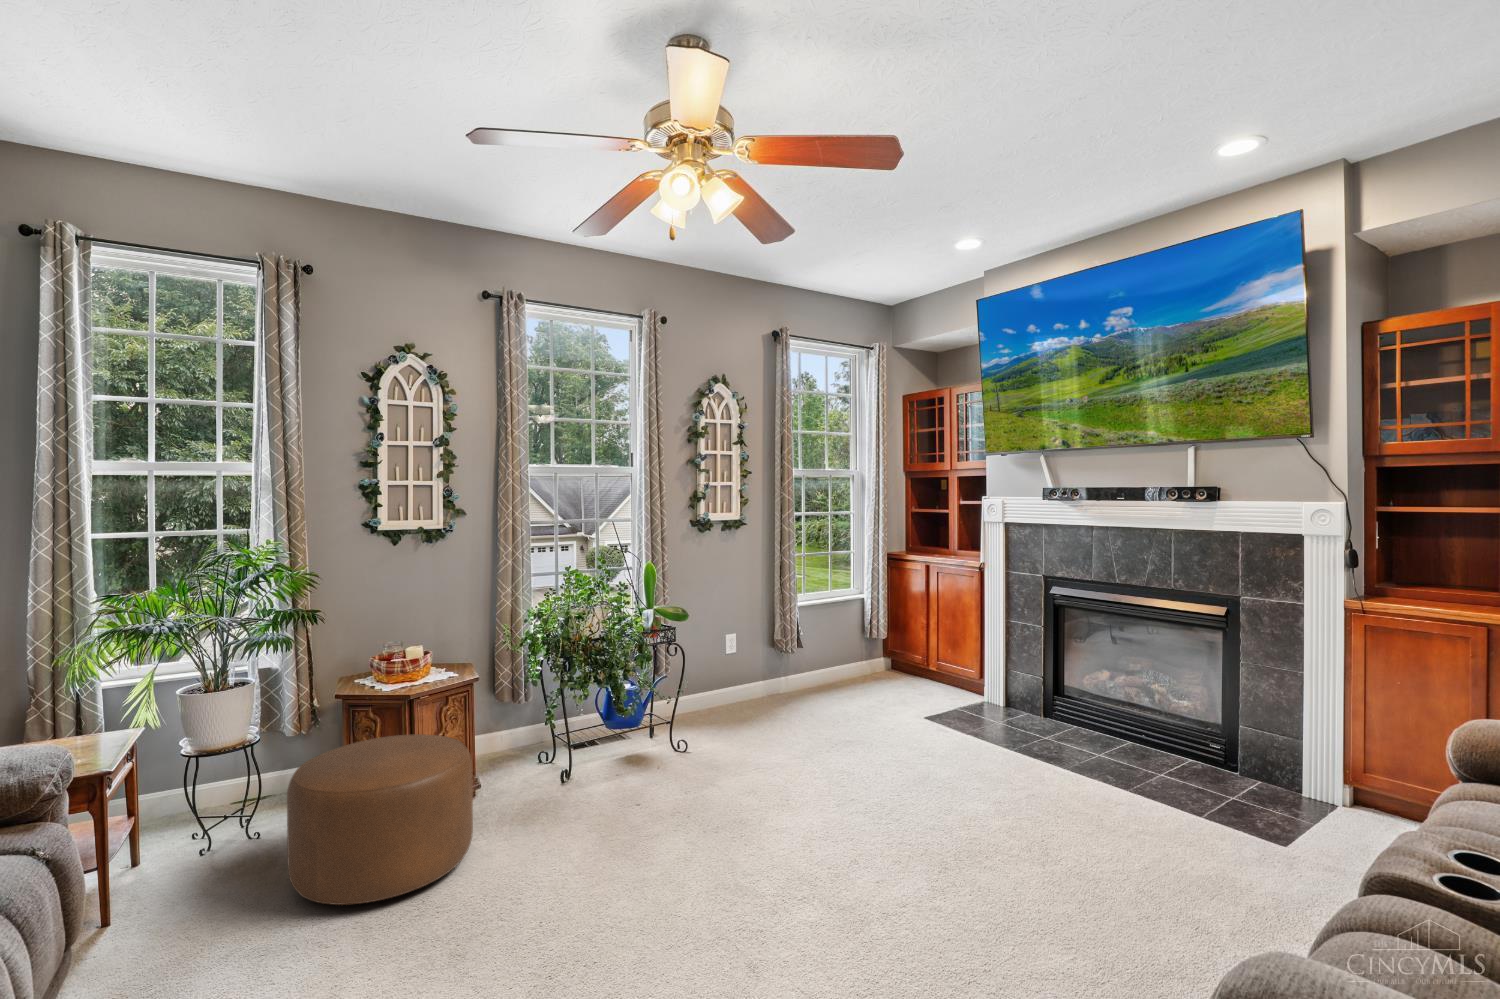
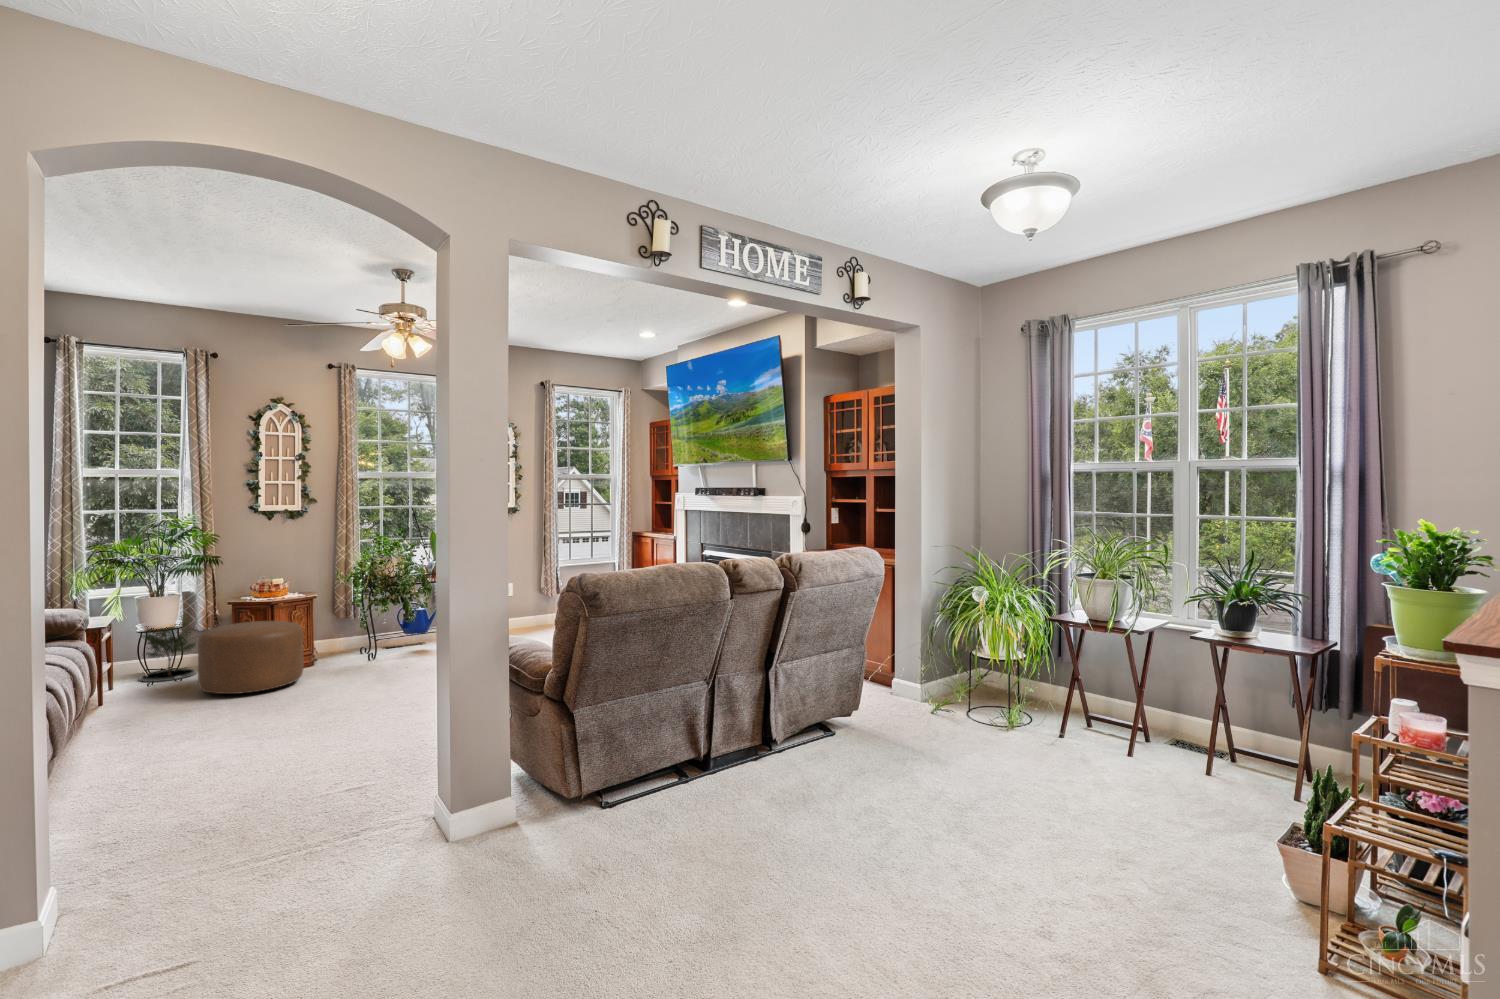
potted tree: none [180,688,289,846] -> present [139,616,196,682]

